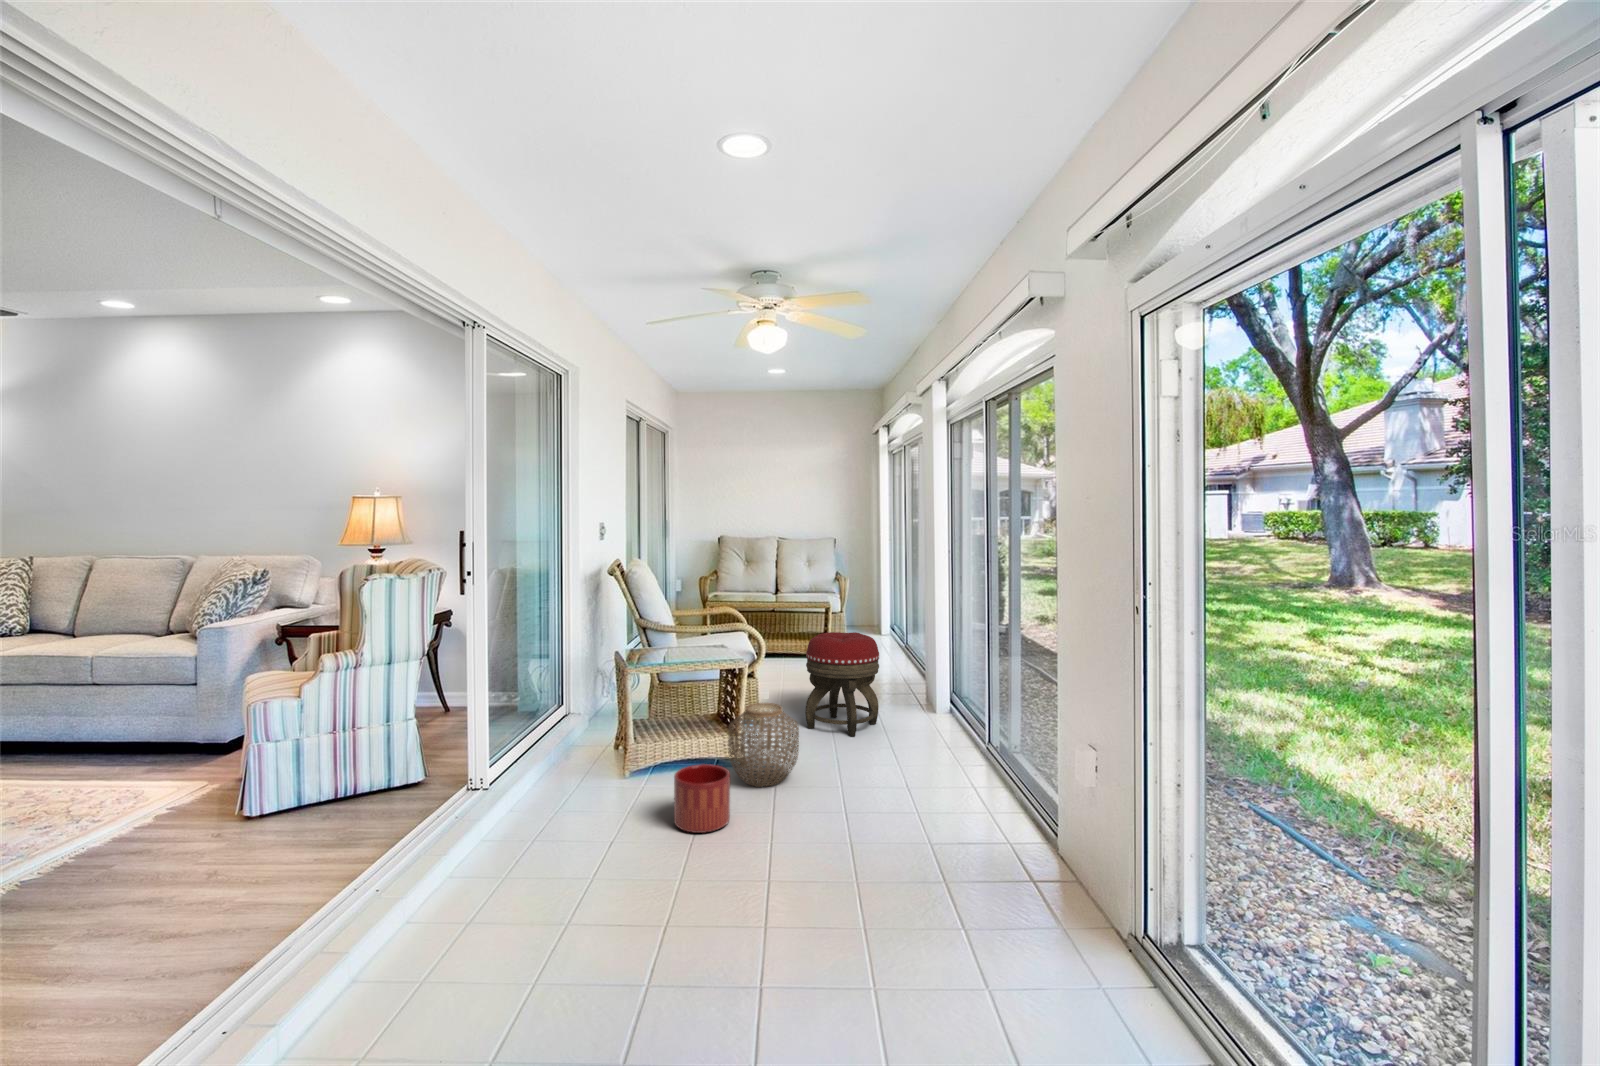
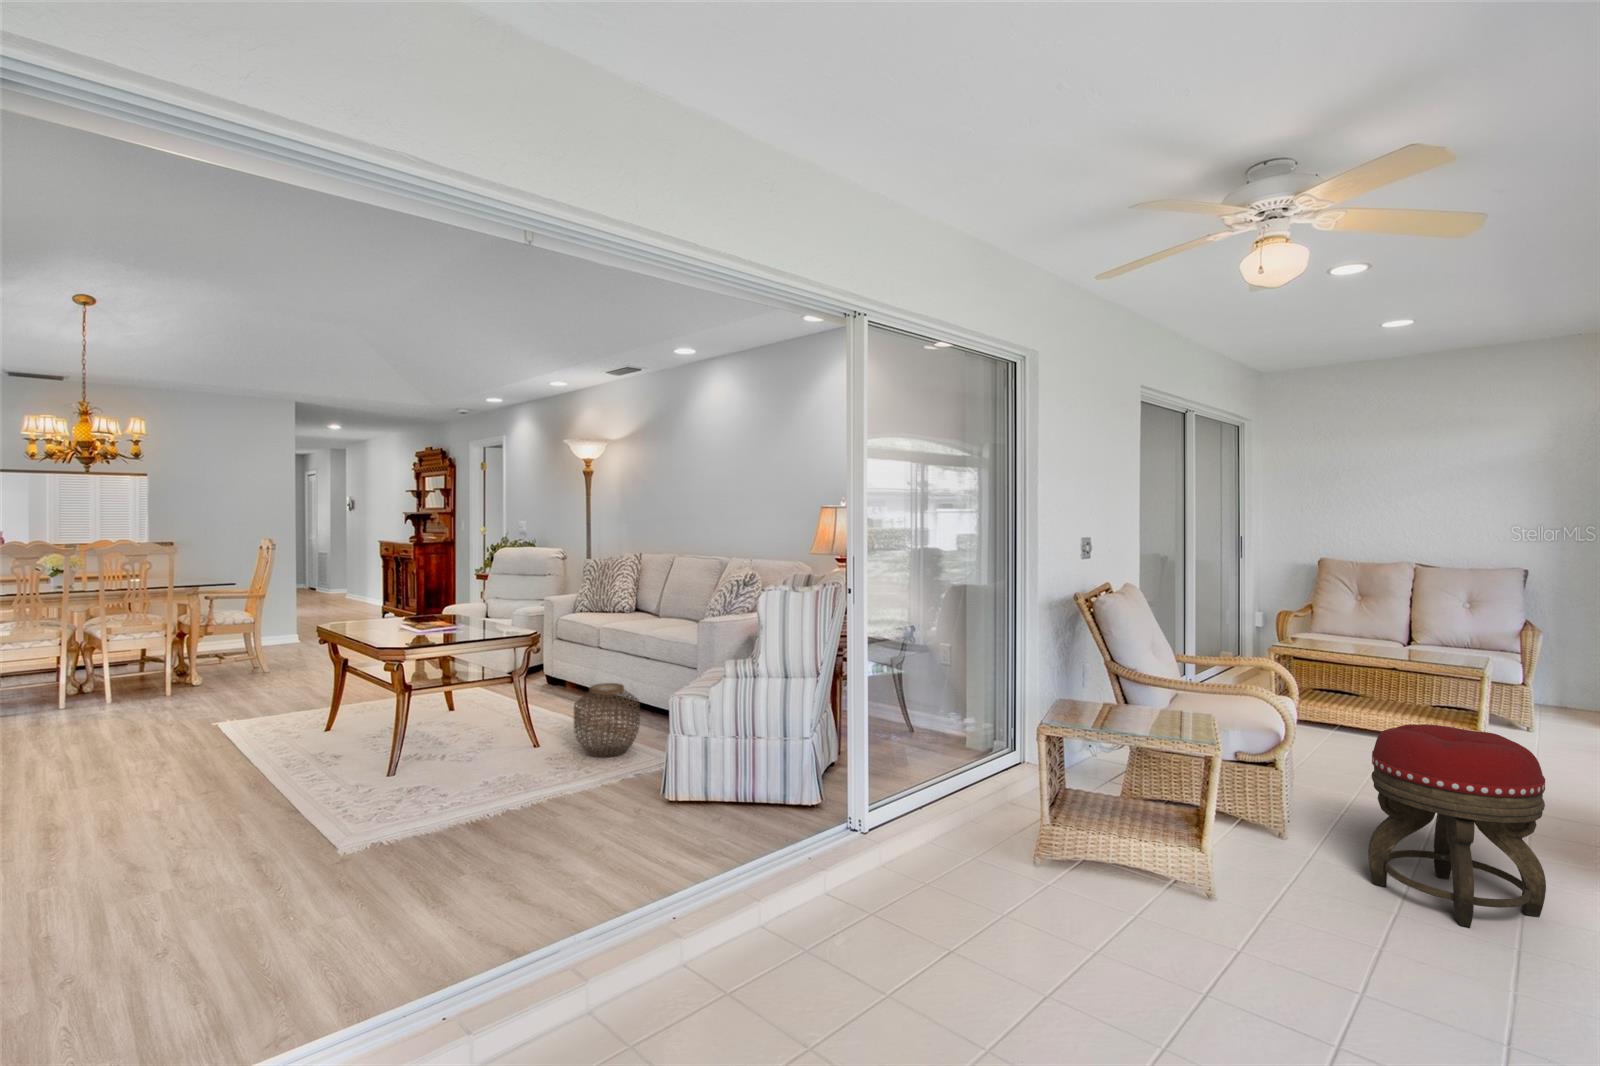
woven basket: present [728,703,799,787] -> present [574,683,640,757]
planter: present [674,764,730,833] -> none [1030,890,1120,1006]

